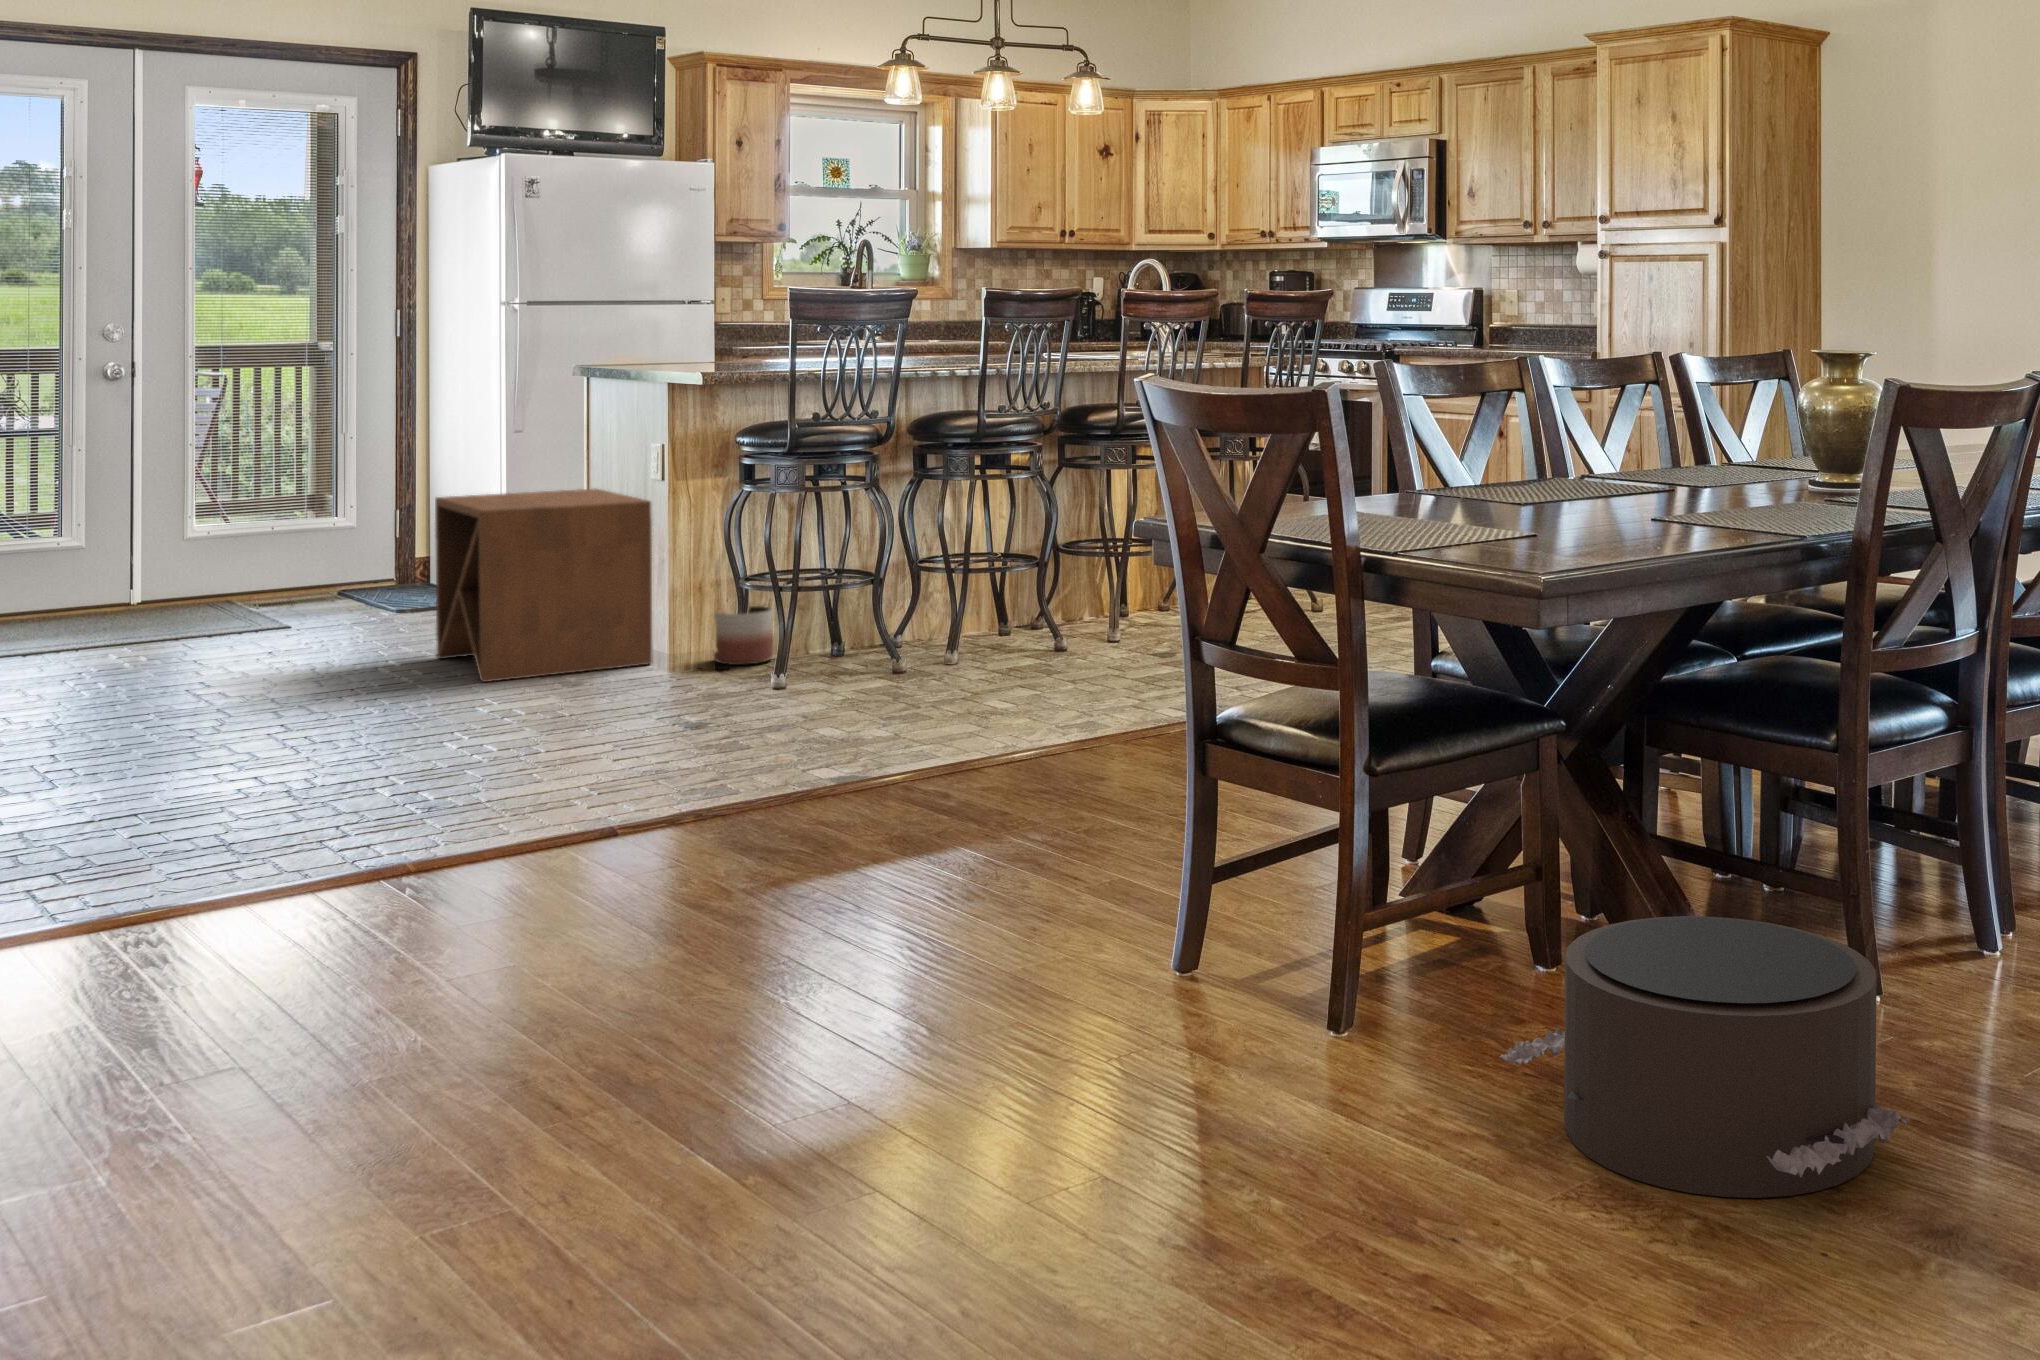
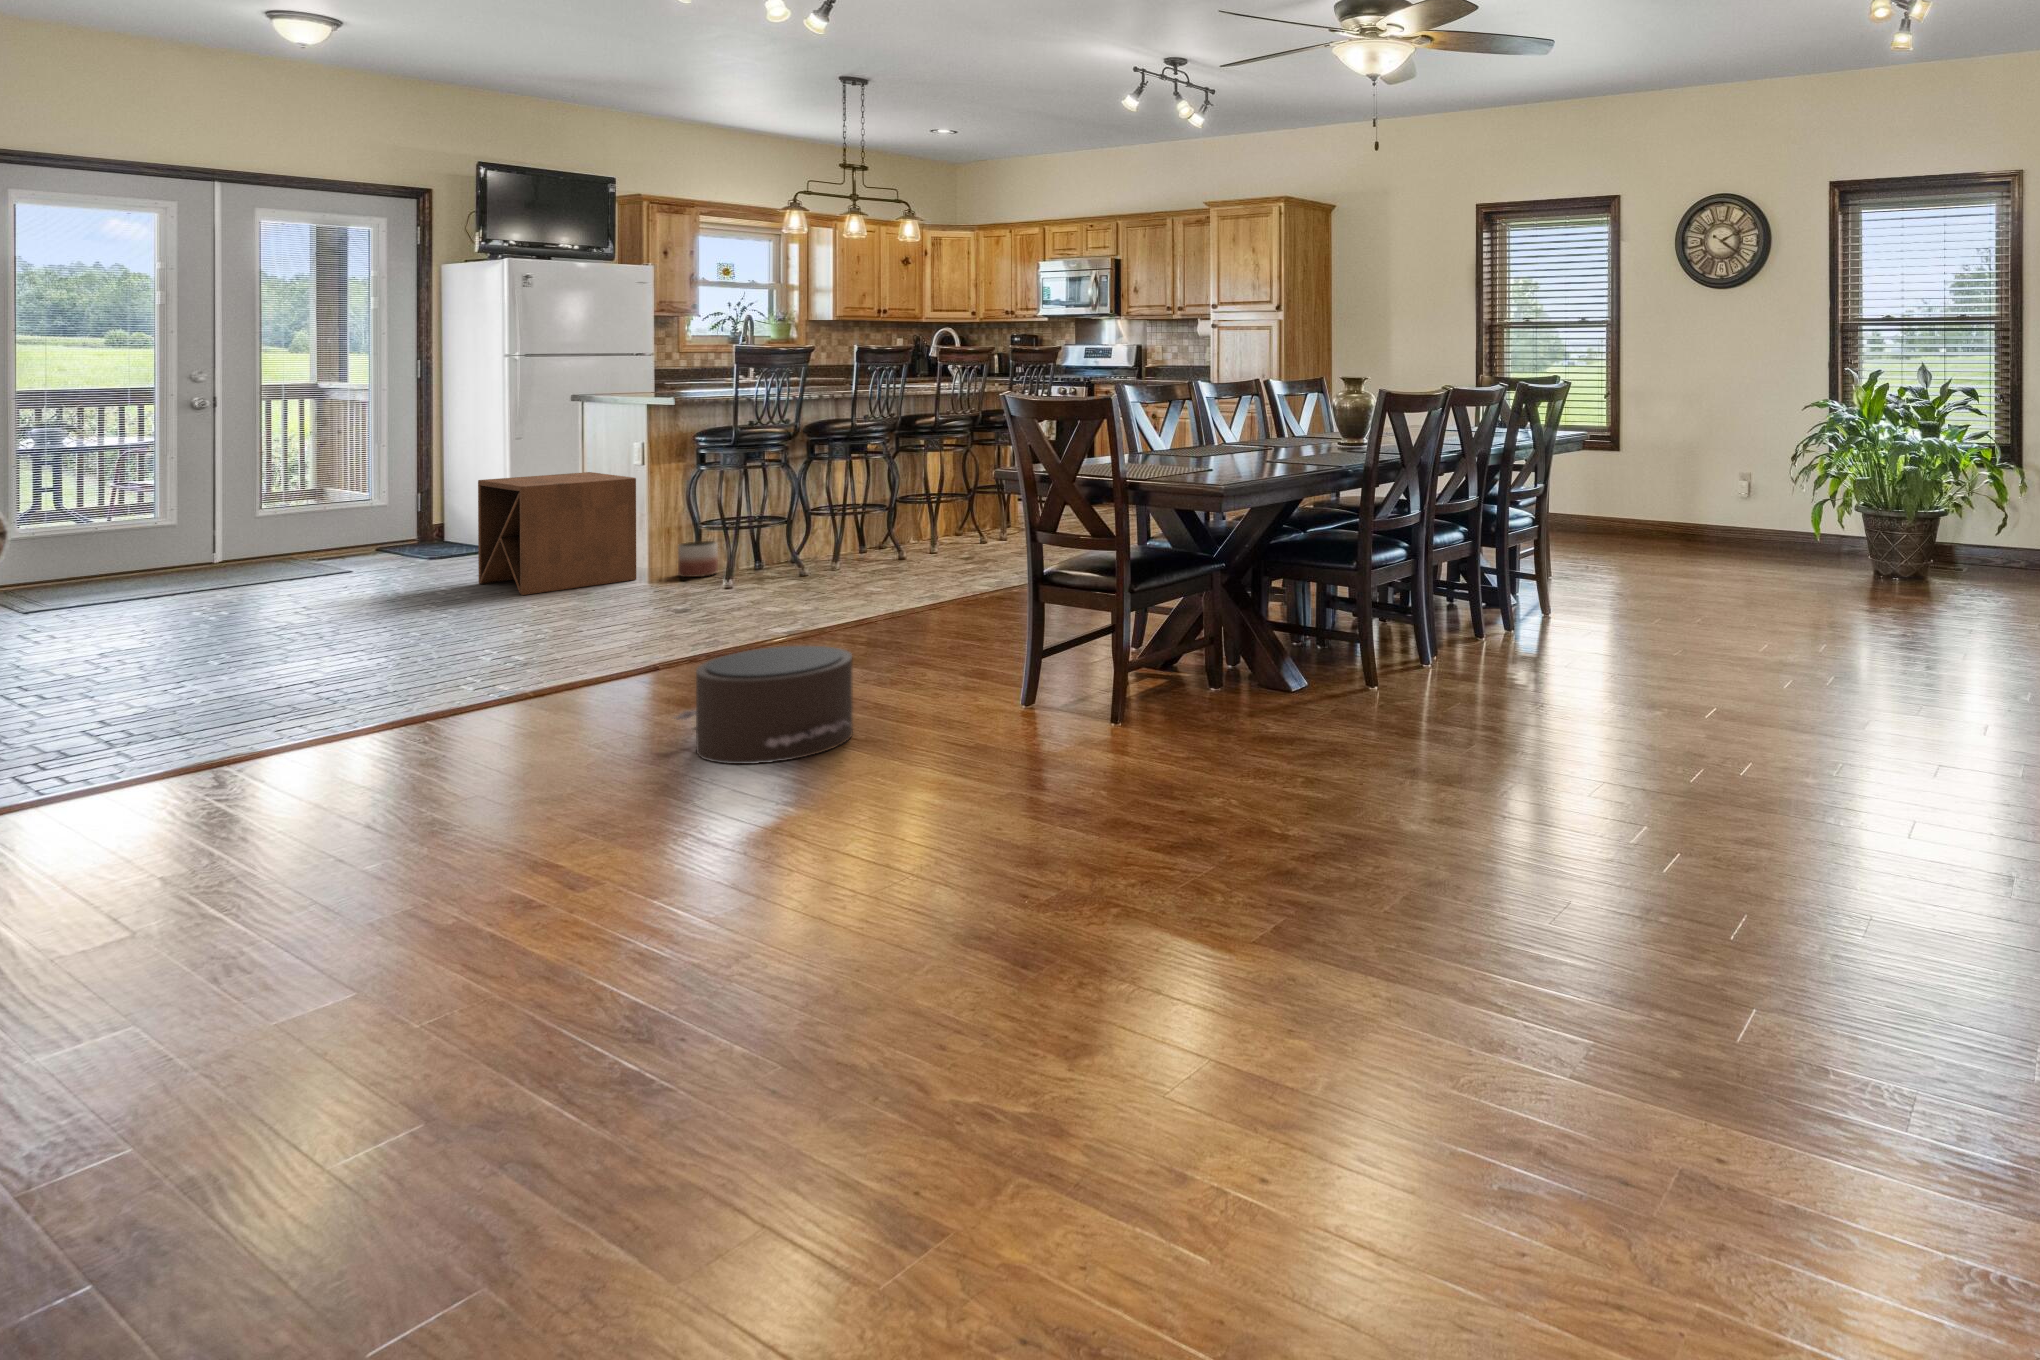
pouf: present [1500,916,1910,1198] -> present [675,646,853,764]

